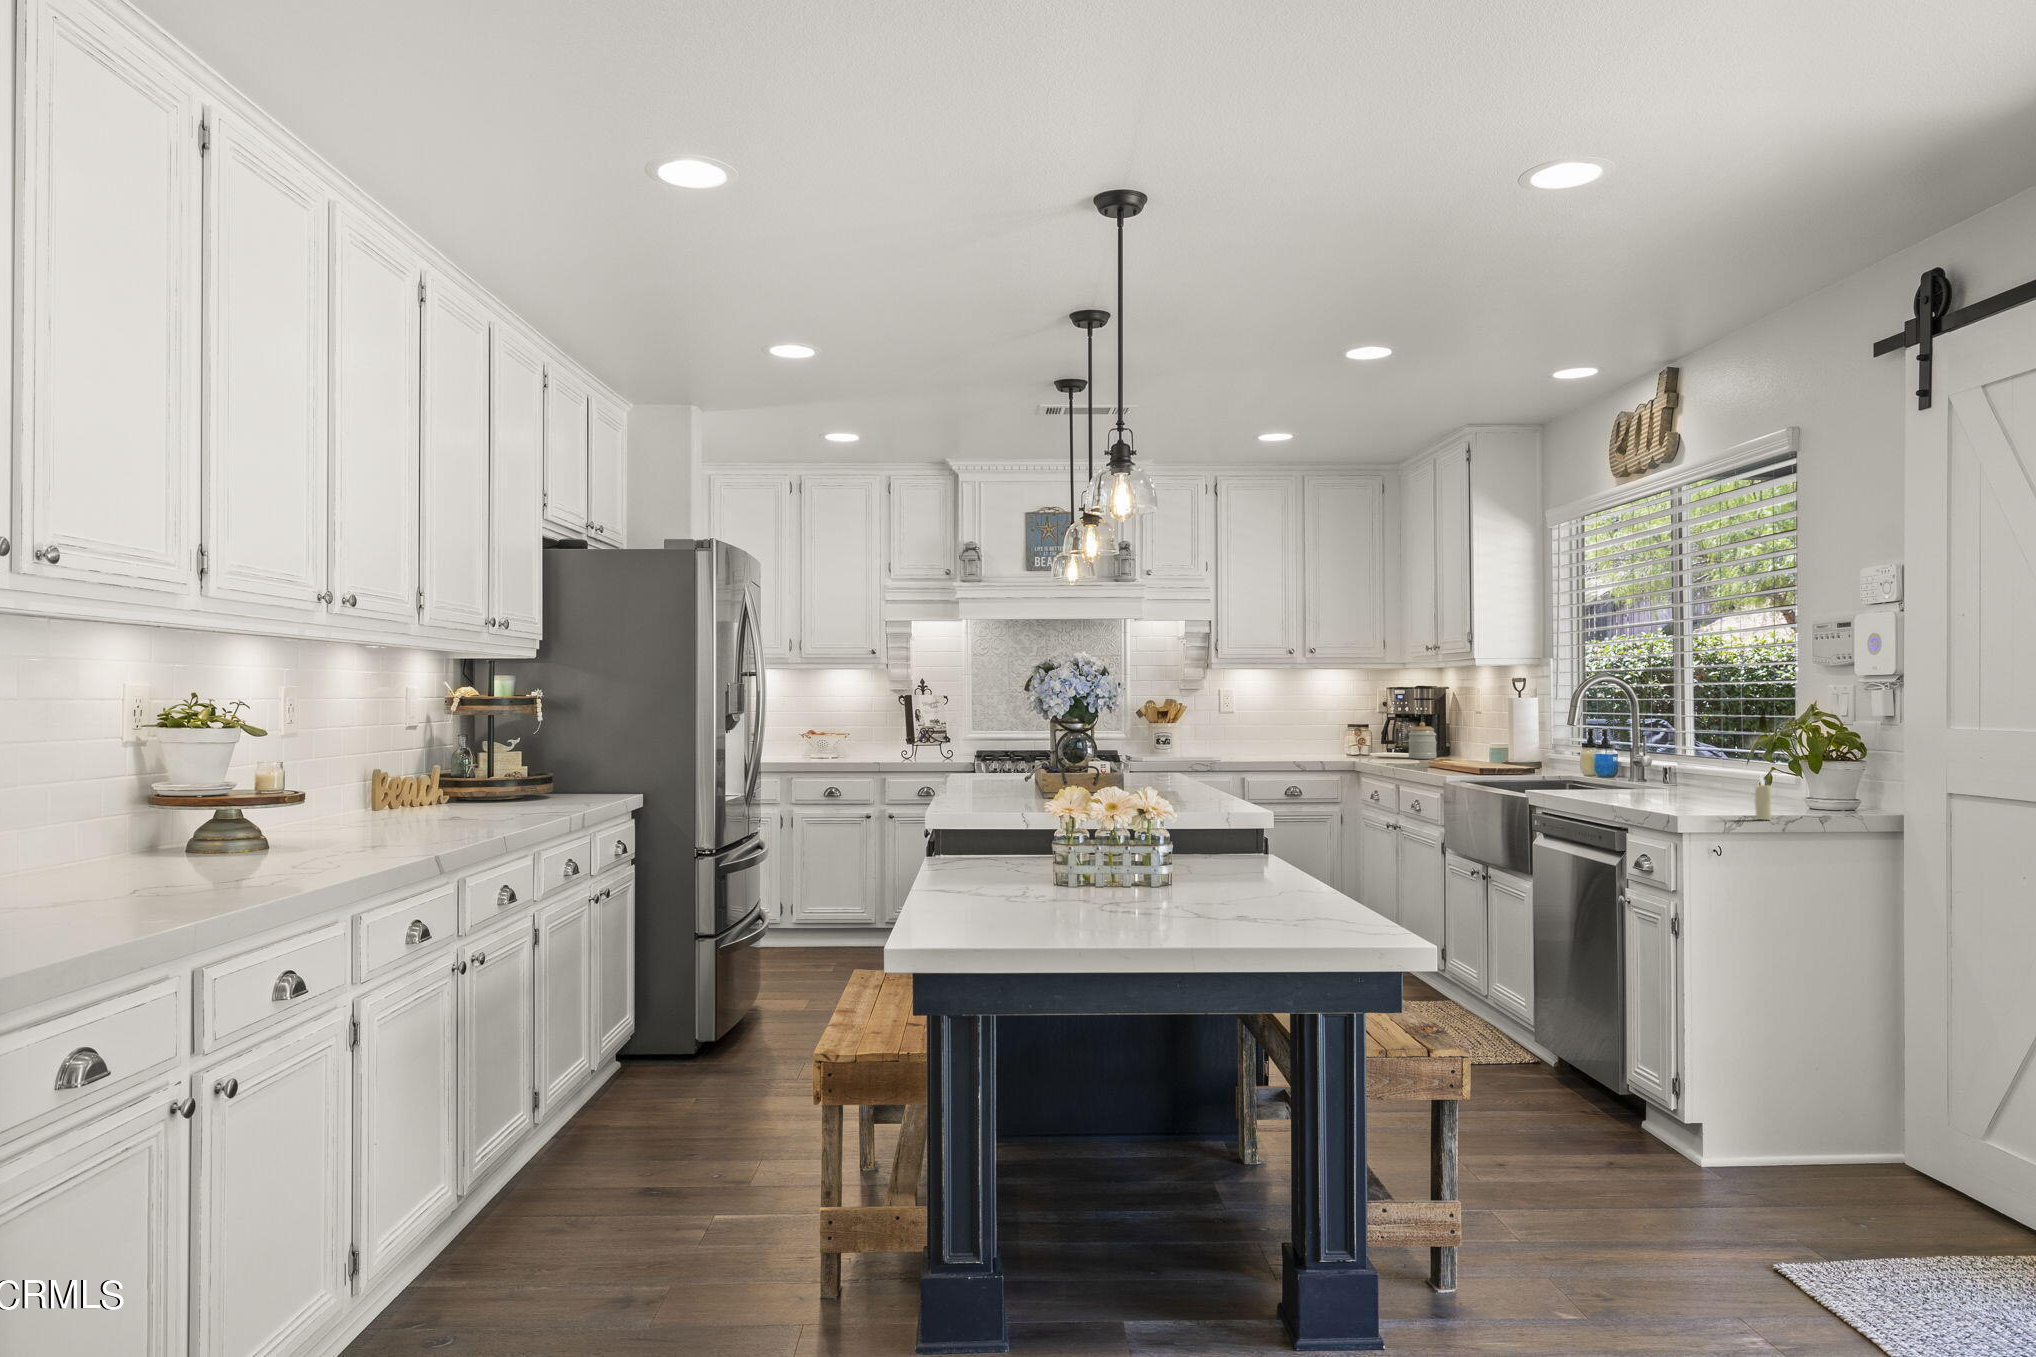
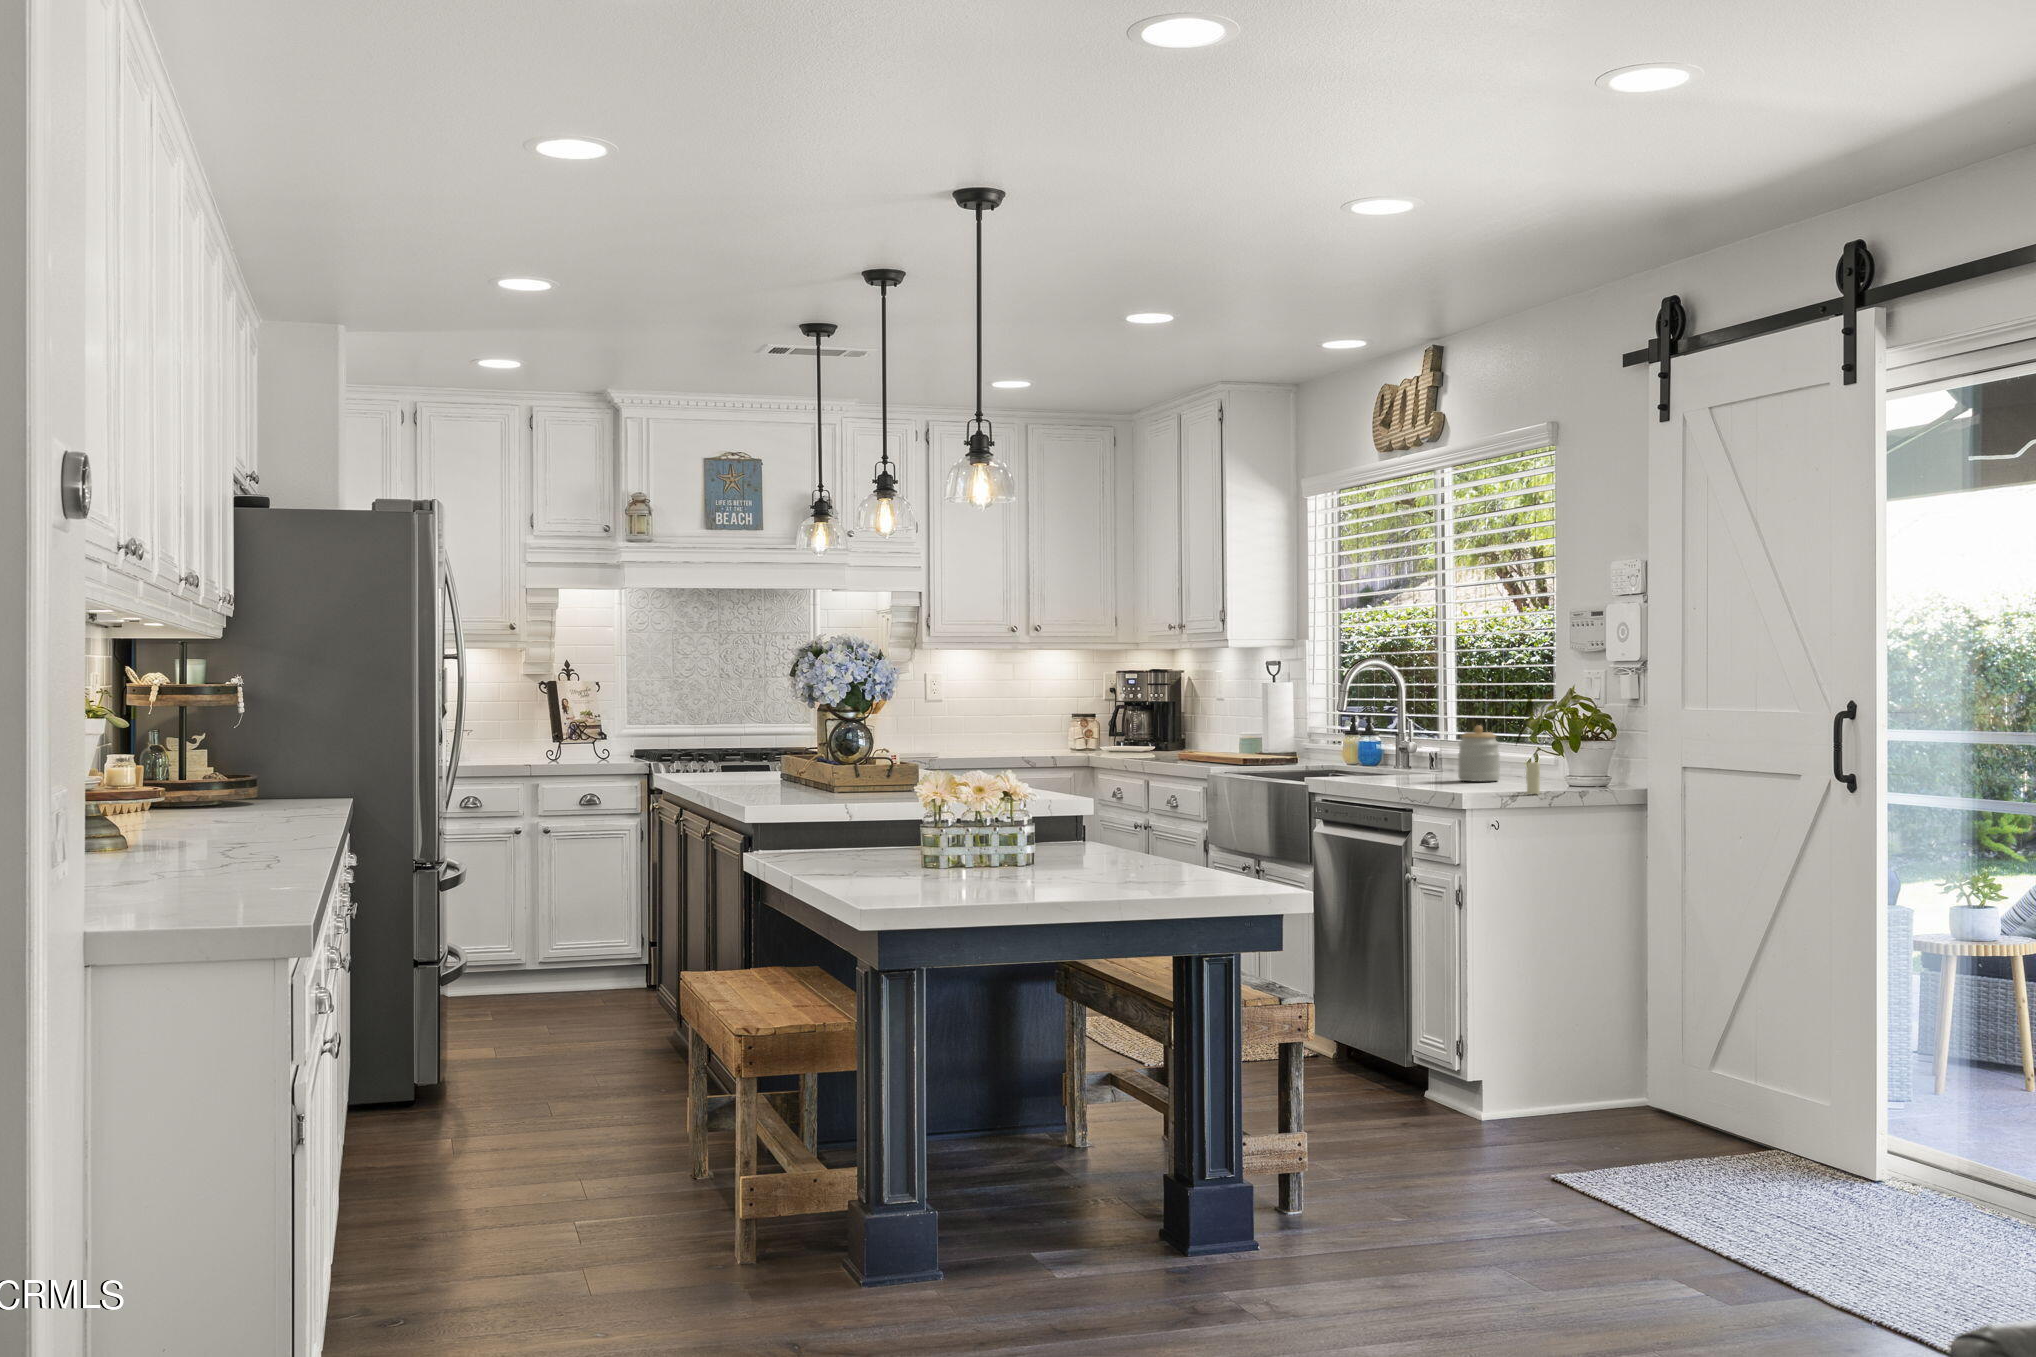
jar: present [1409,722,1437,759] -> present [1458,725,1500,781]

